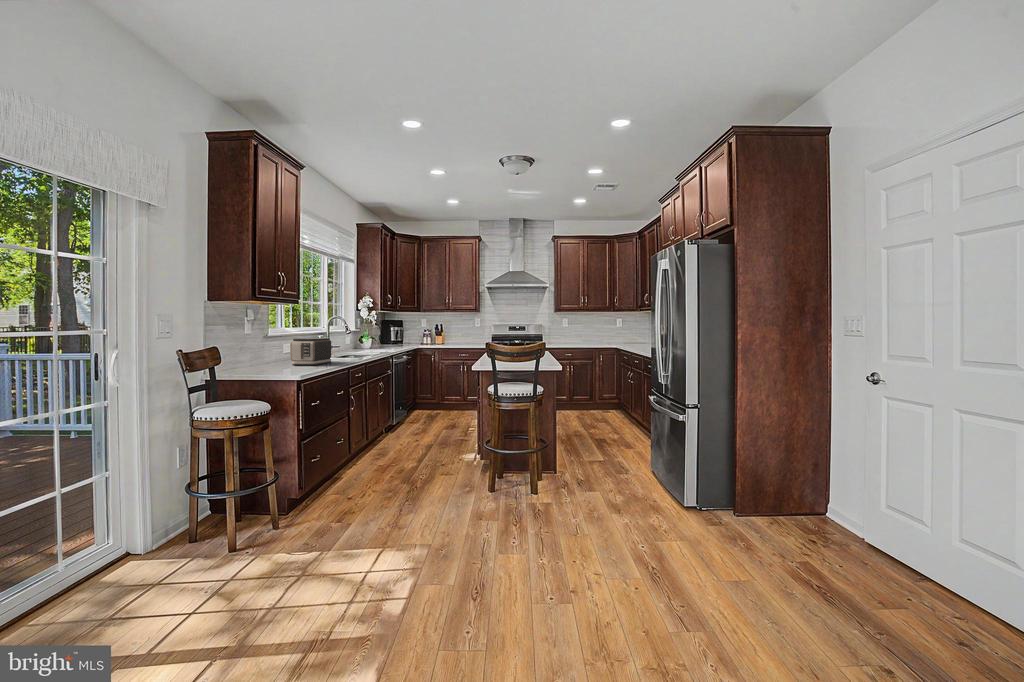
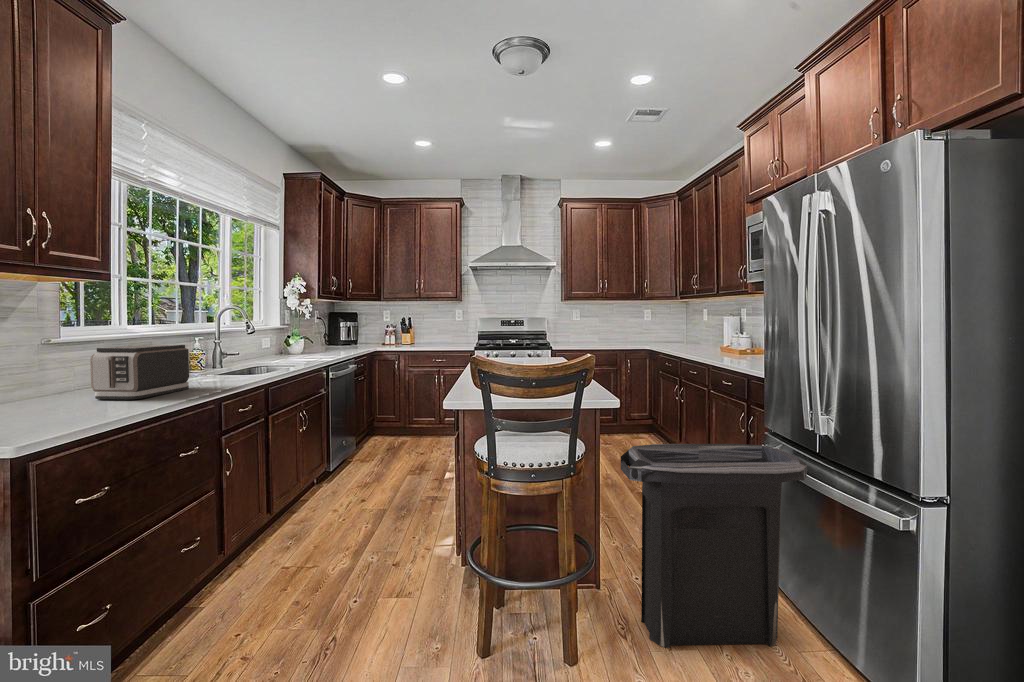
trash can: none [564,391,658,492] -> present [621,444,807,648]

